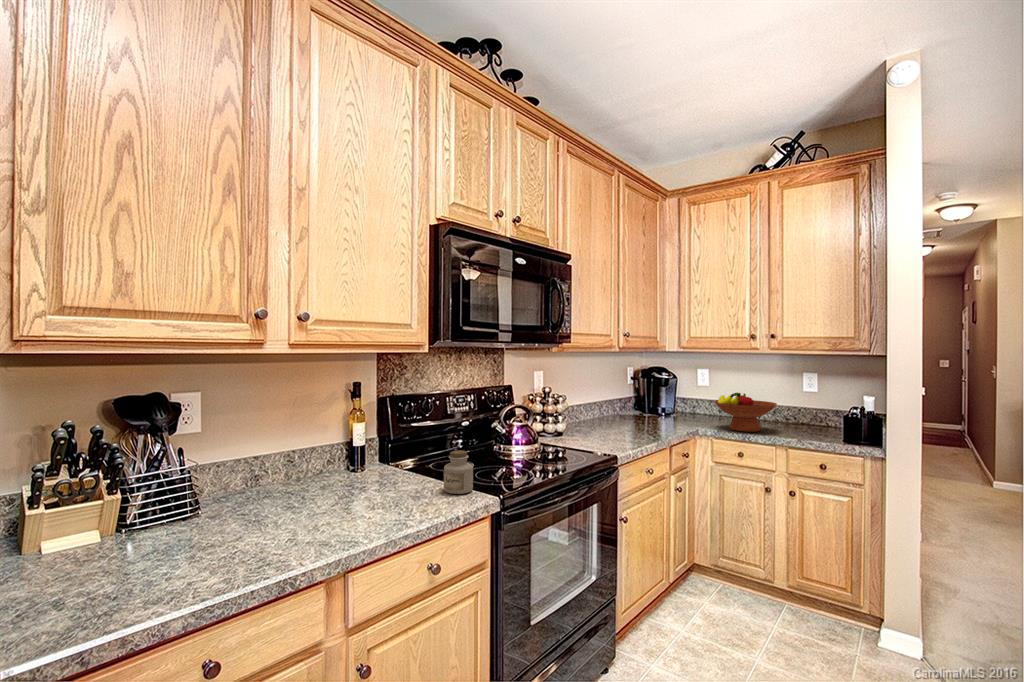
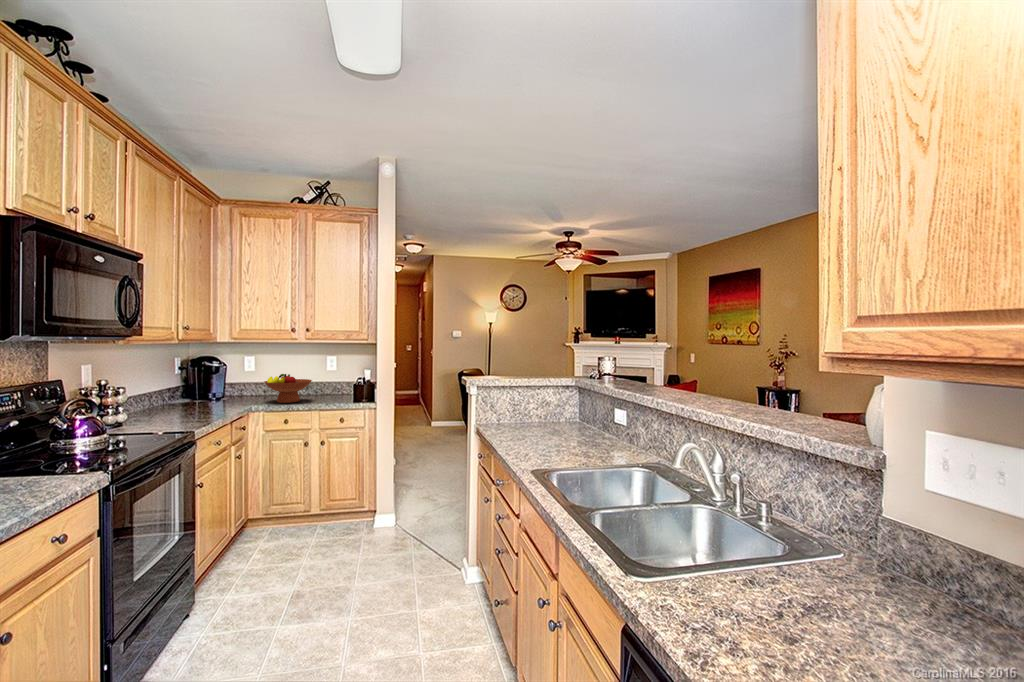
jar: present [444,450,473,494] -> none [39,440,77,480]

